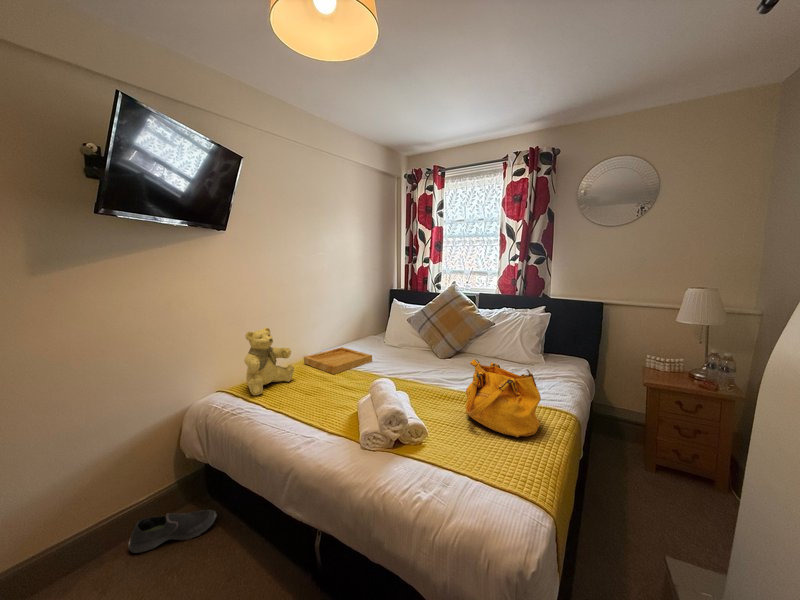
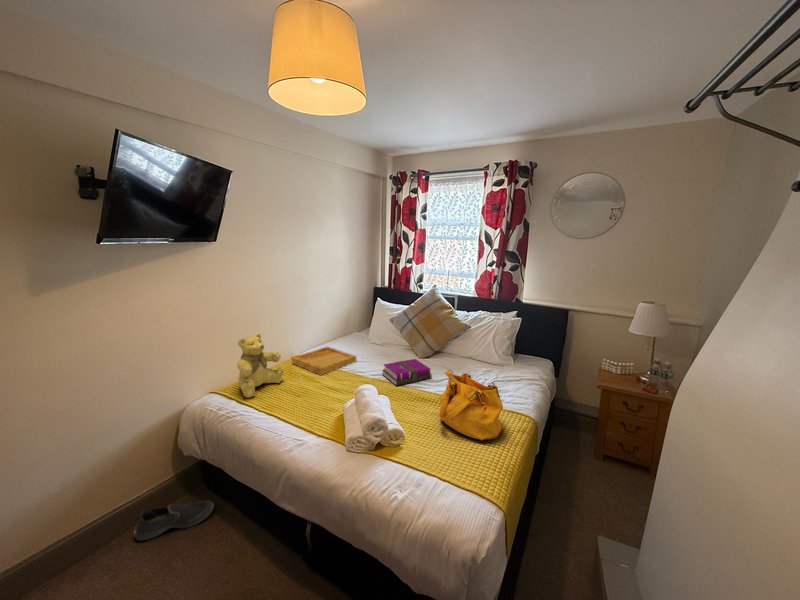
notebook: none [400,356,455,383] -> present [382,359,432,386]

